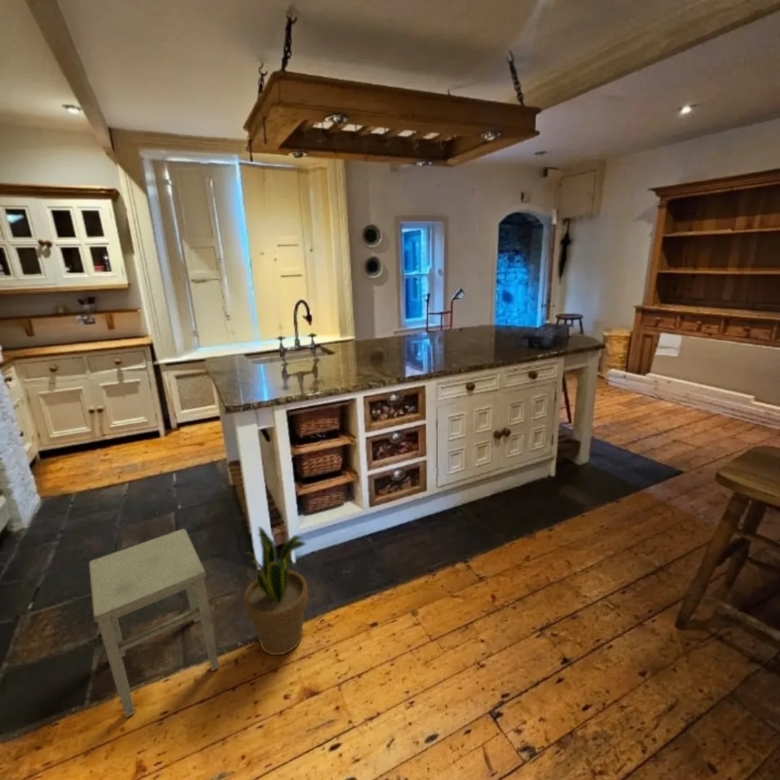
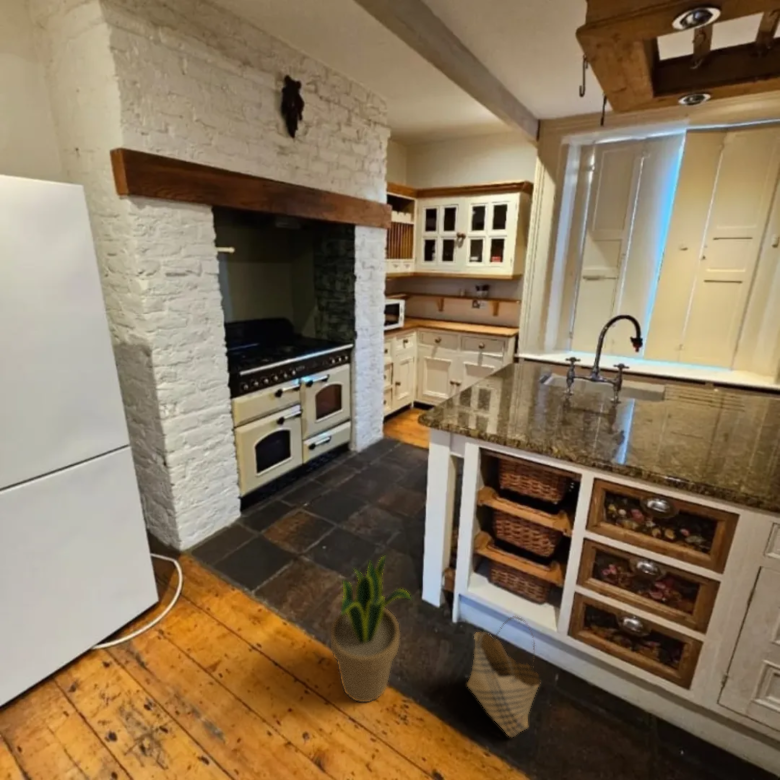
woven basket: none [334,506,387,580] -> present [467,617,541,737]
stool: present [89,529,219,717] -> none [237,495,351,652]

